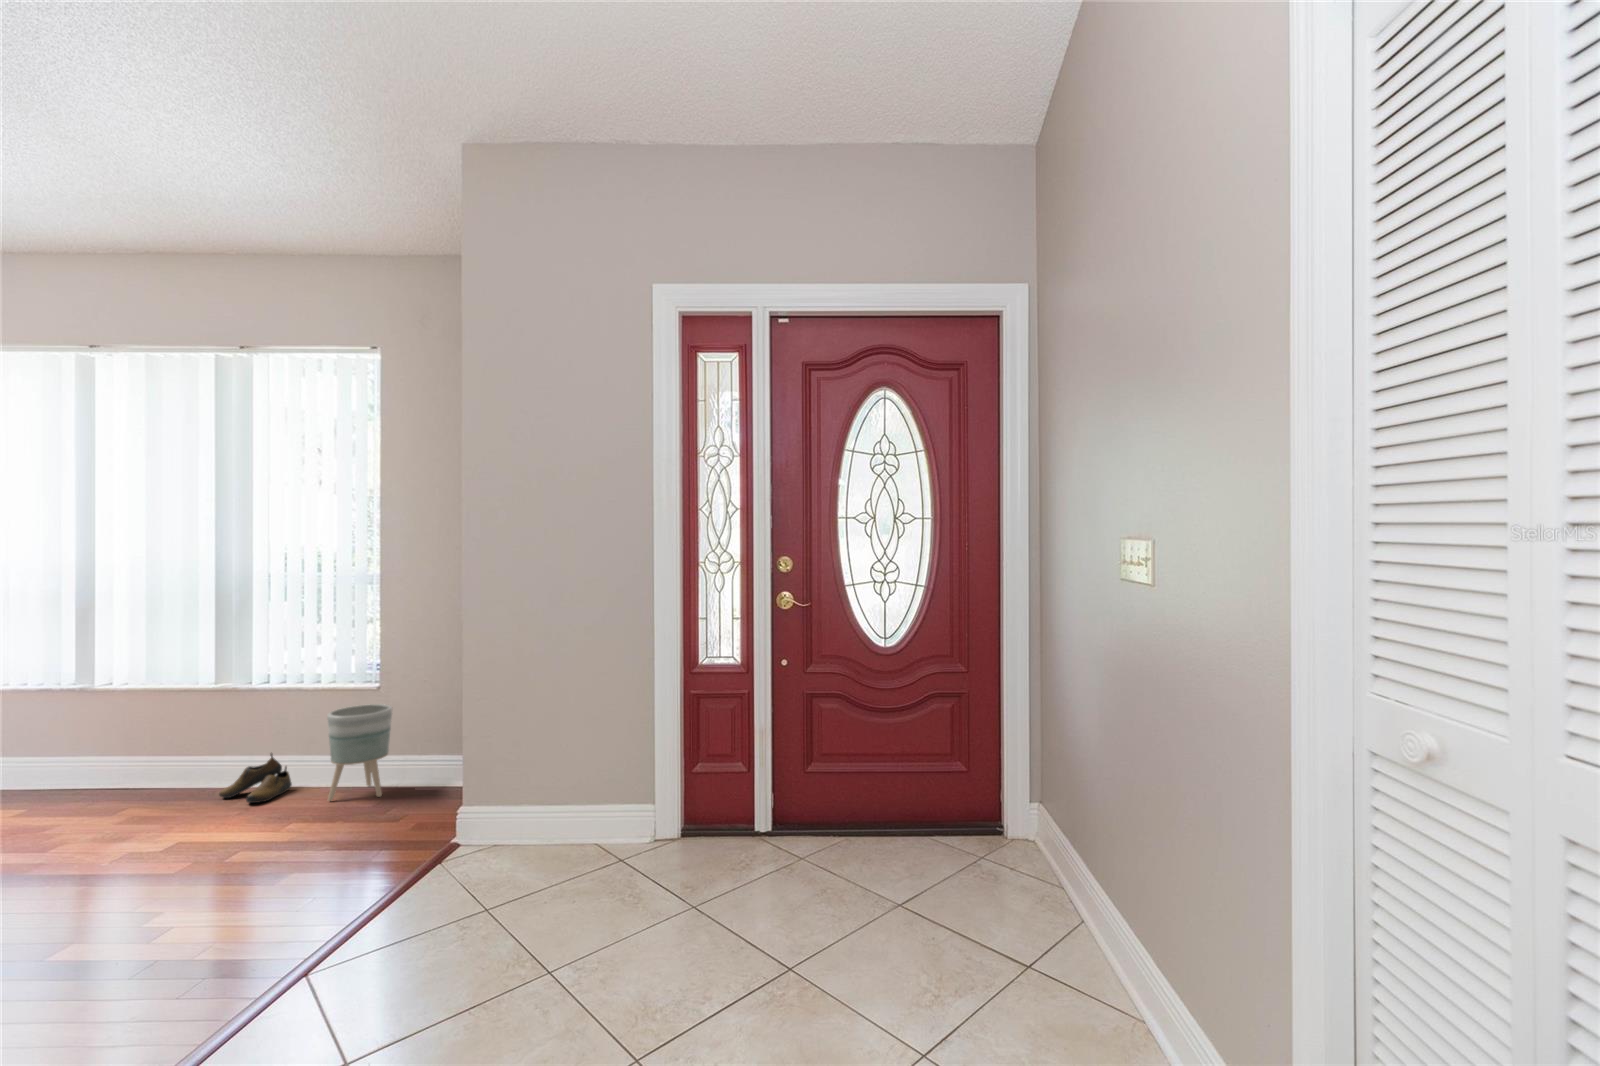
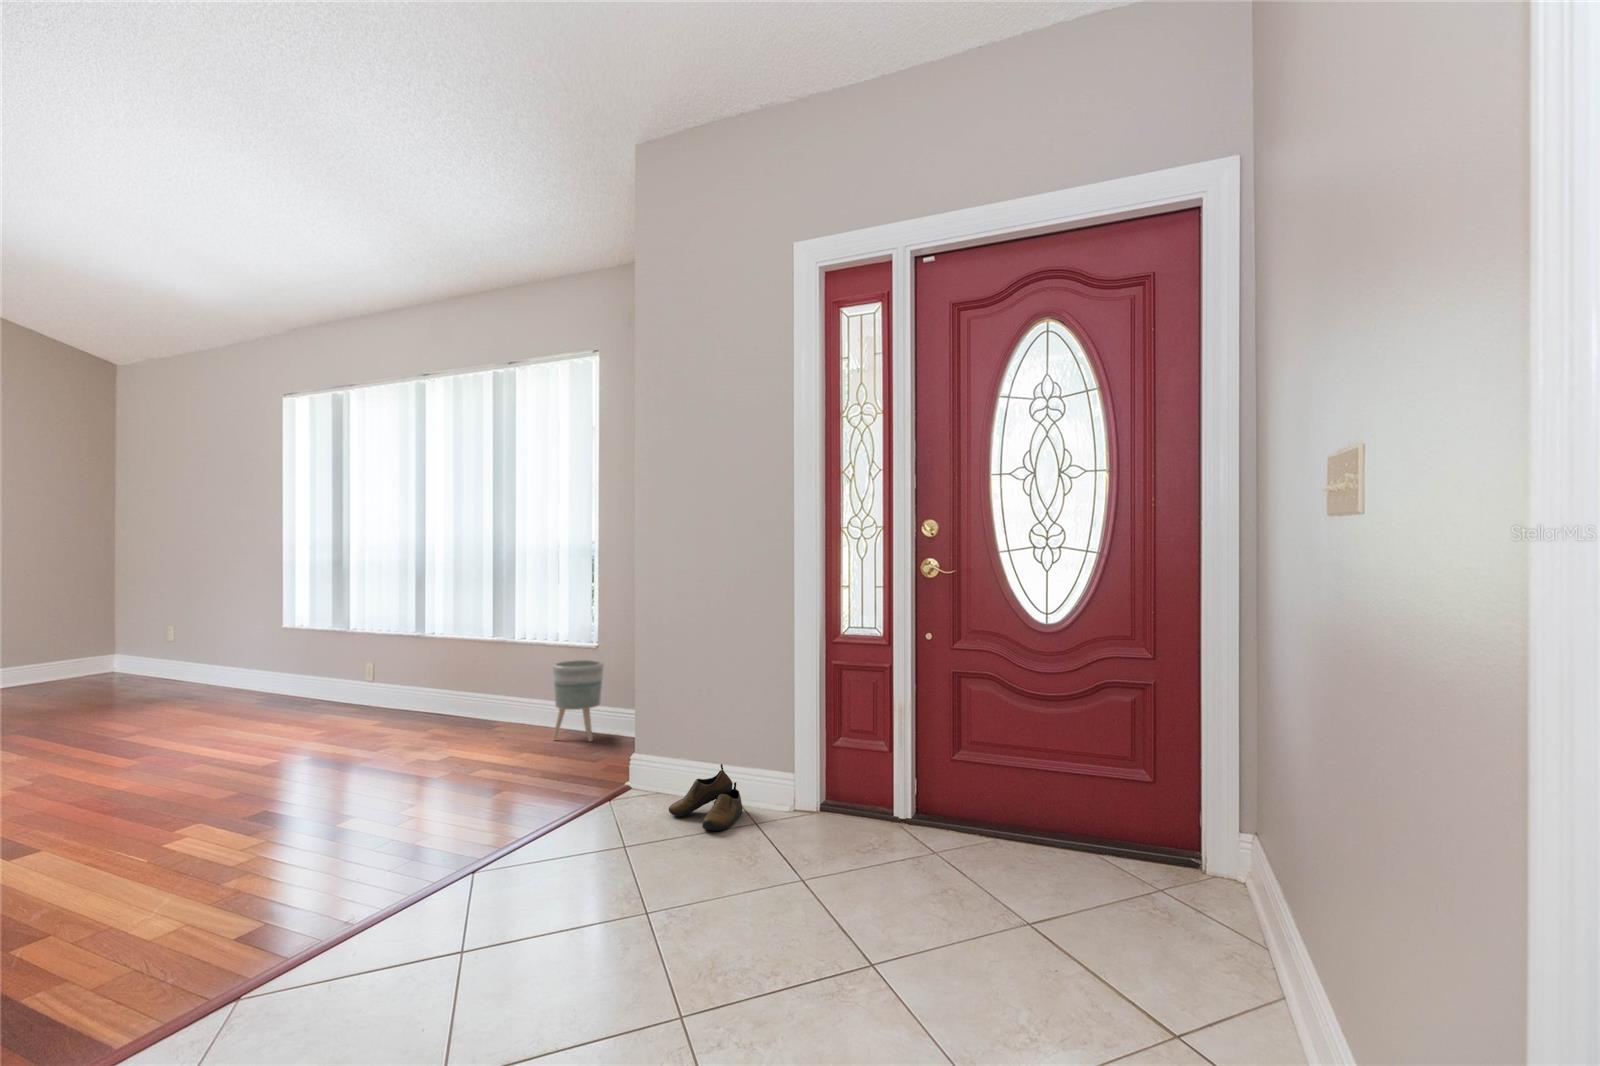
shoe: present [219,754,292,803] -> present [669,764,742,830]

